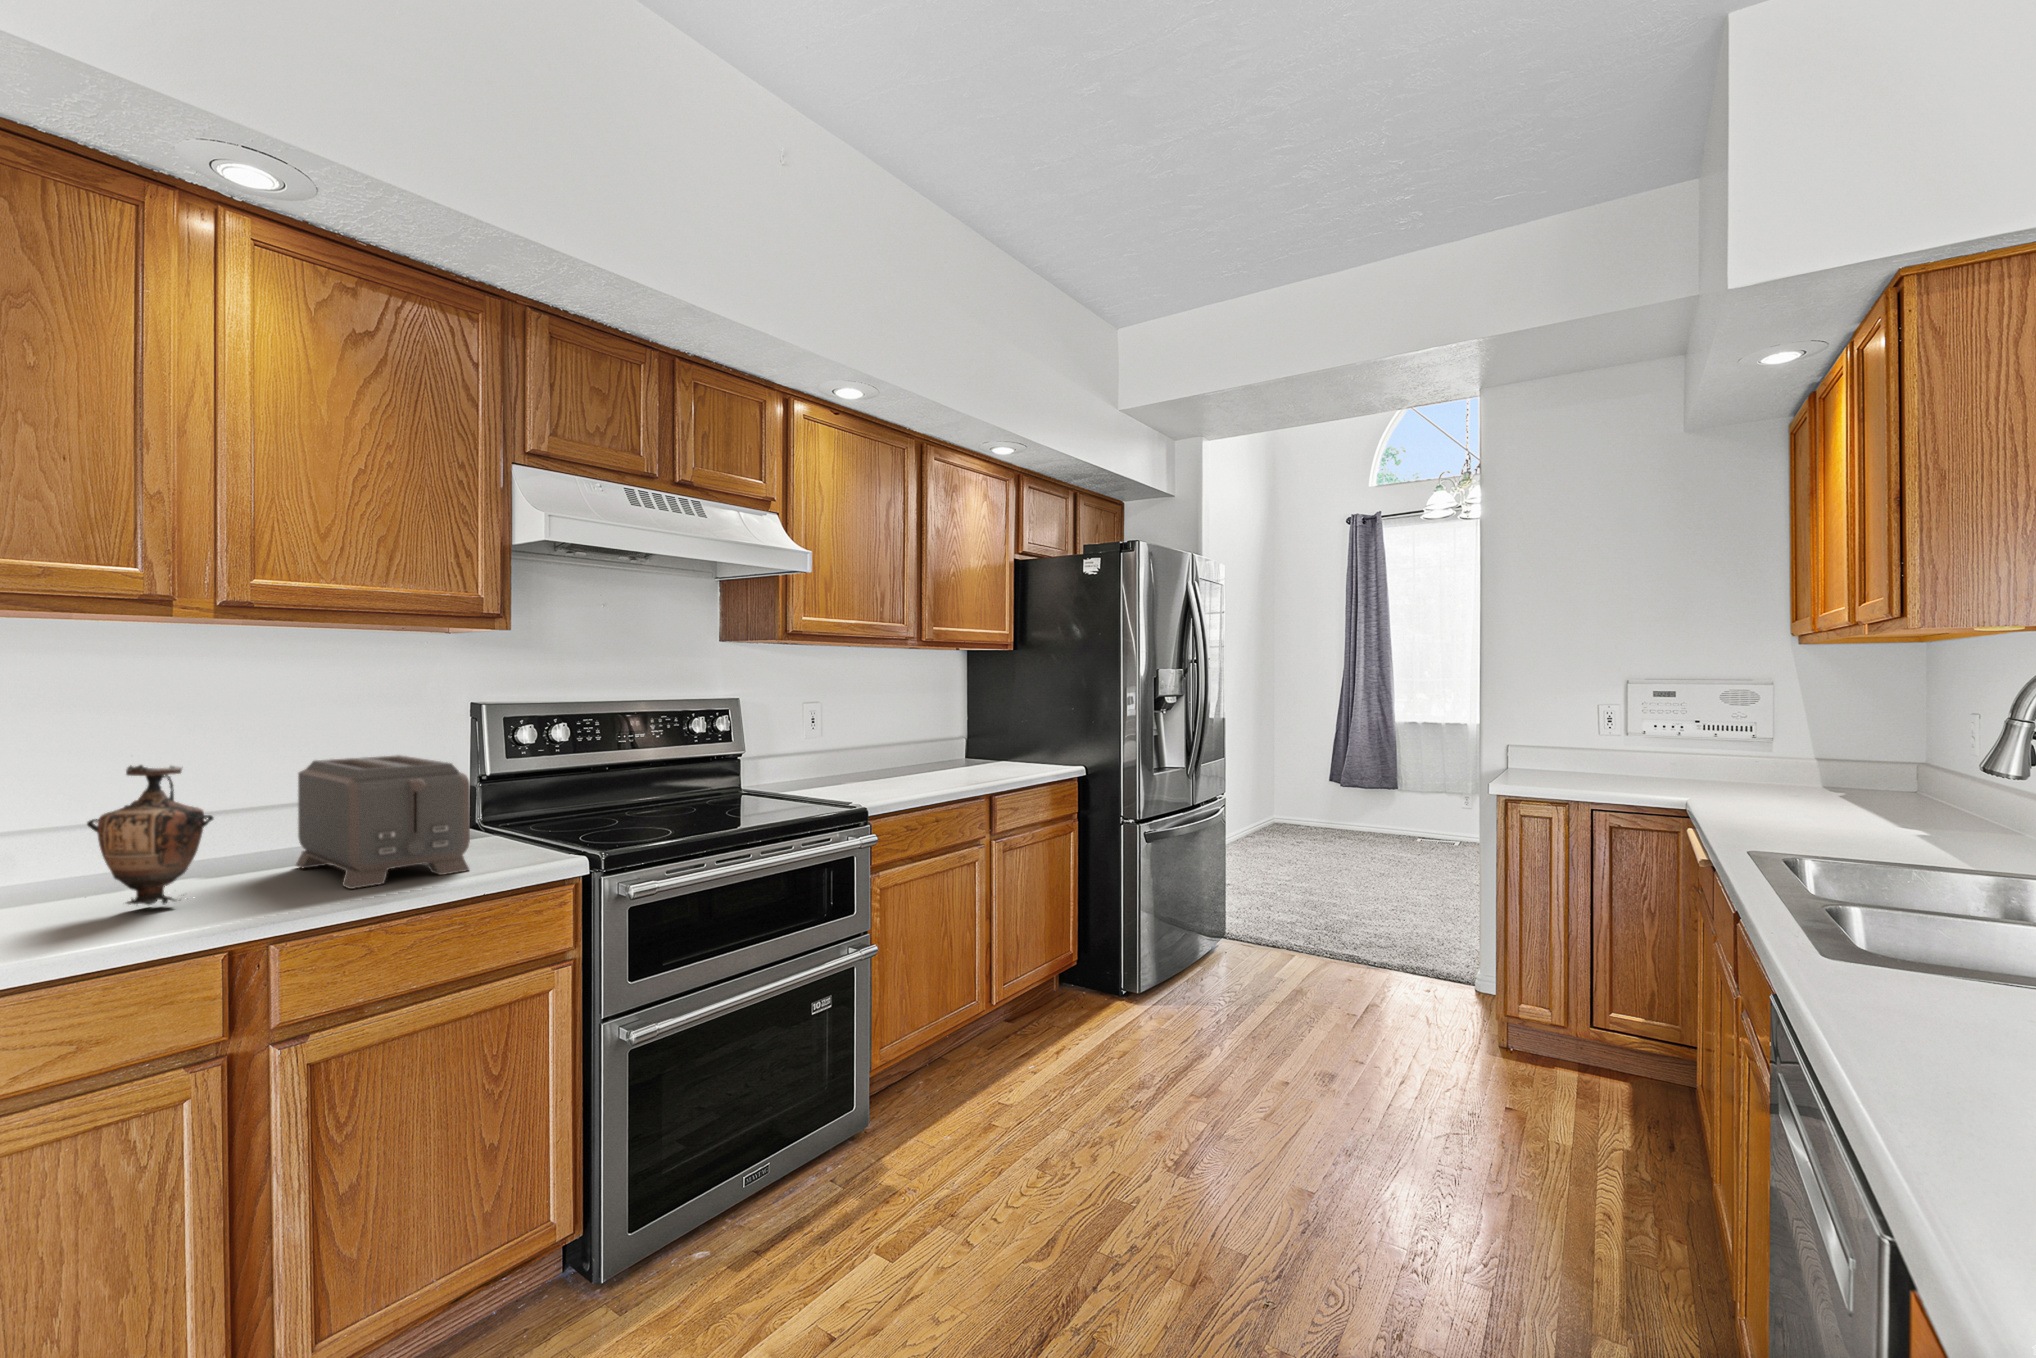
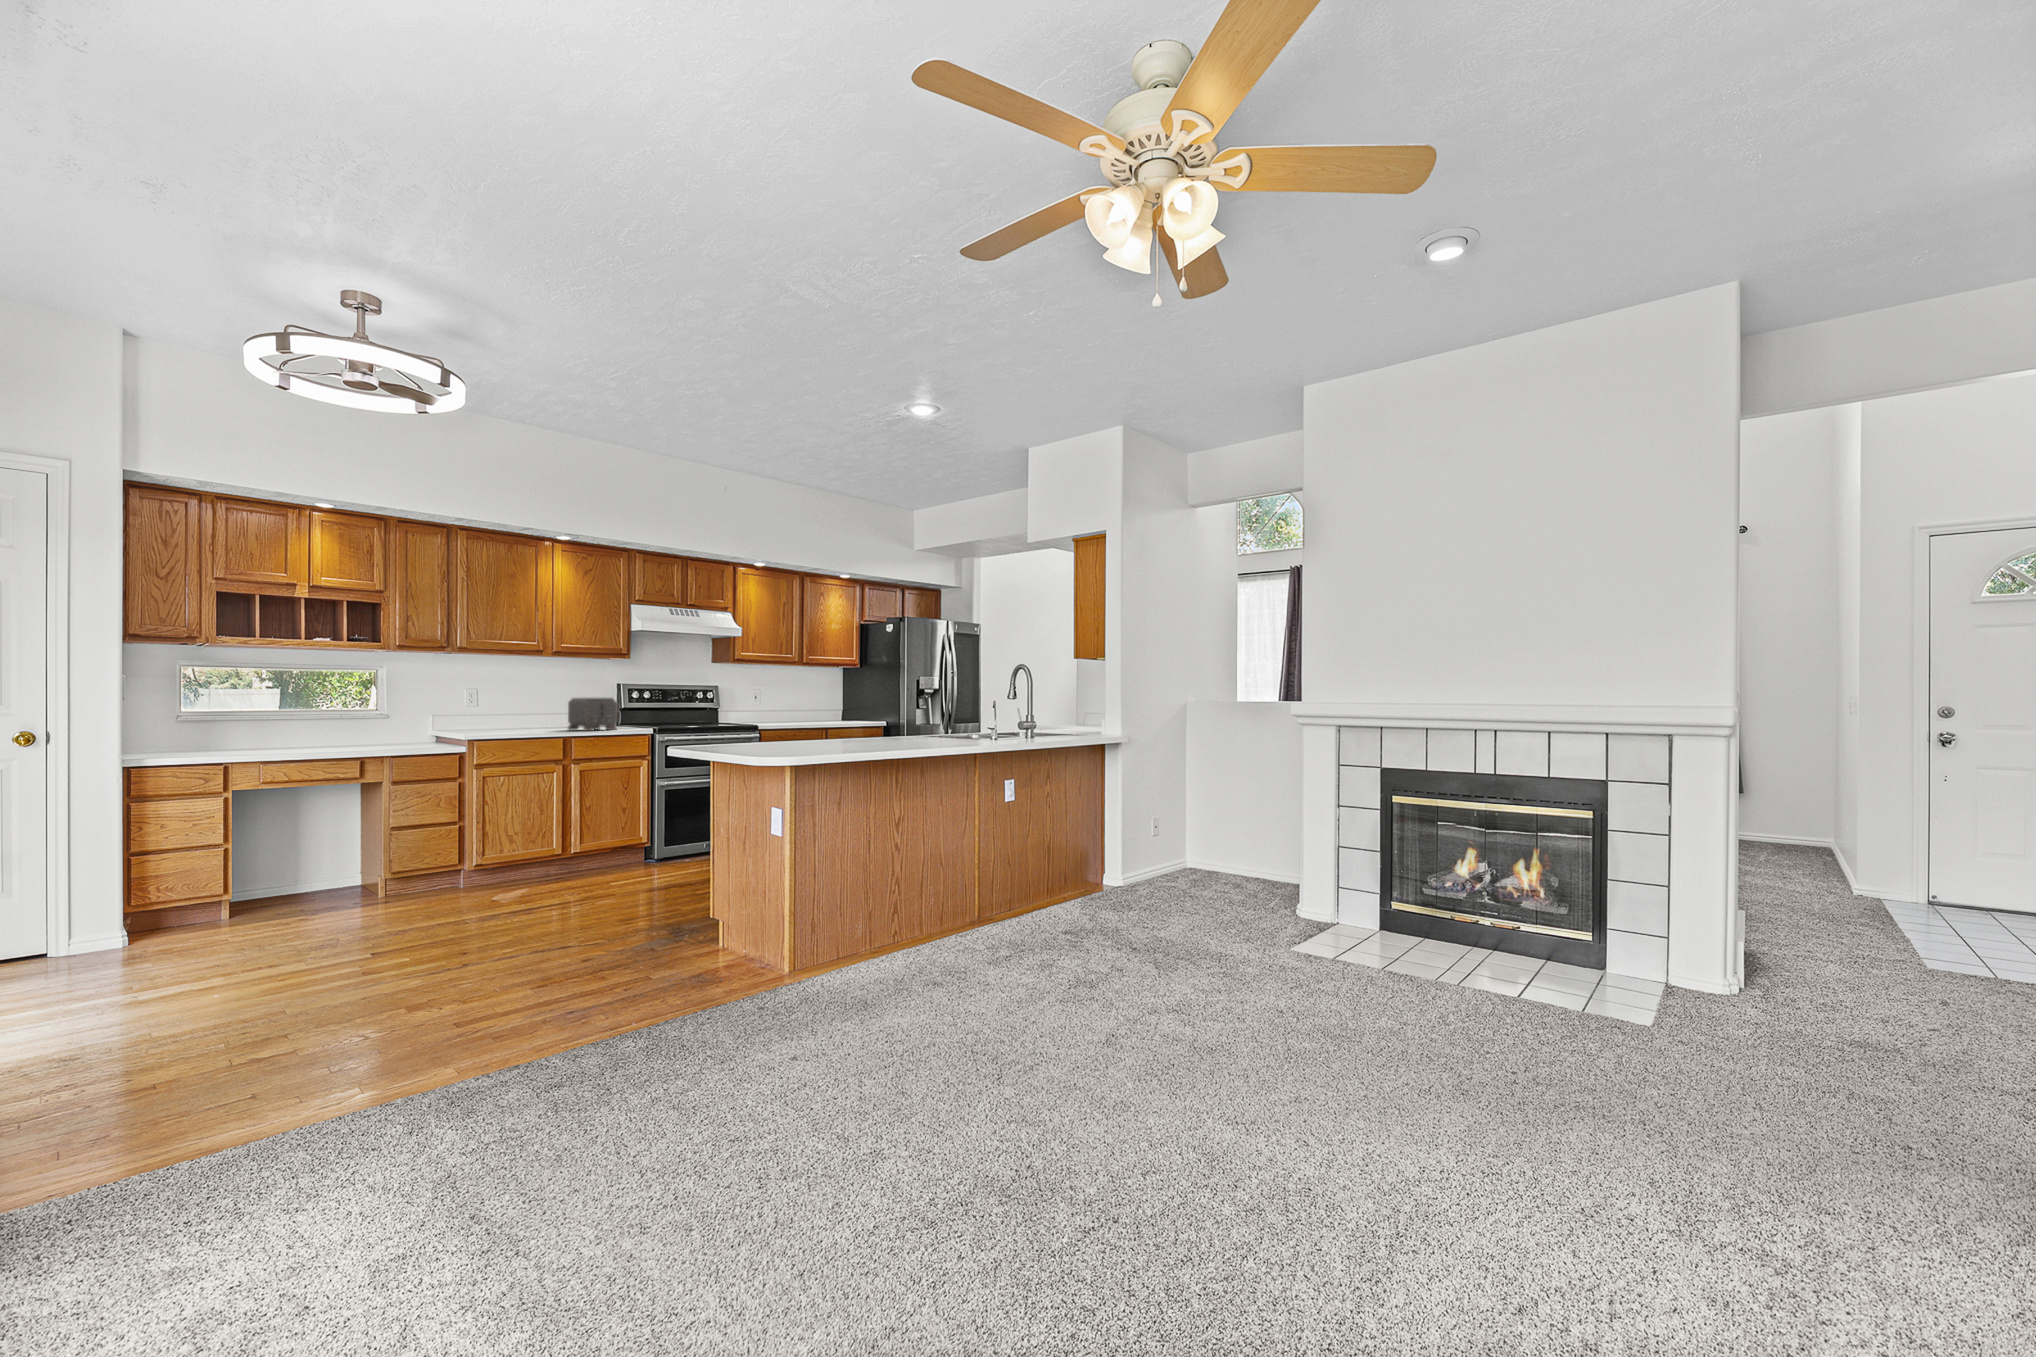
vase: present [87,765,213,905] -> none [523,690,552,732]

